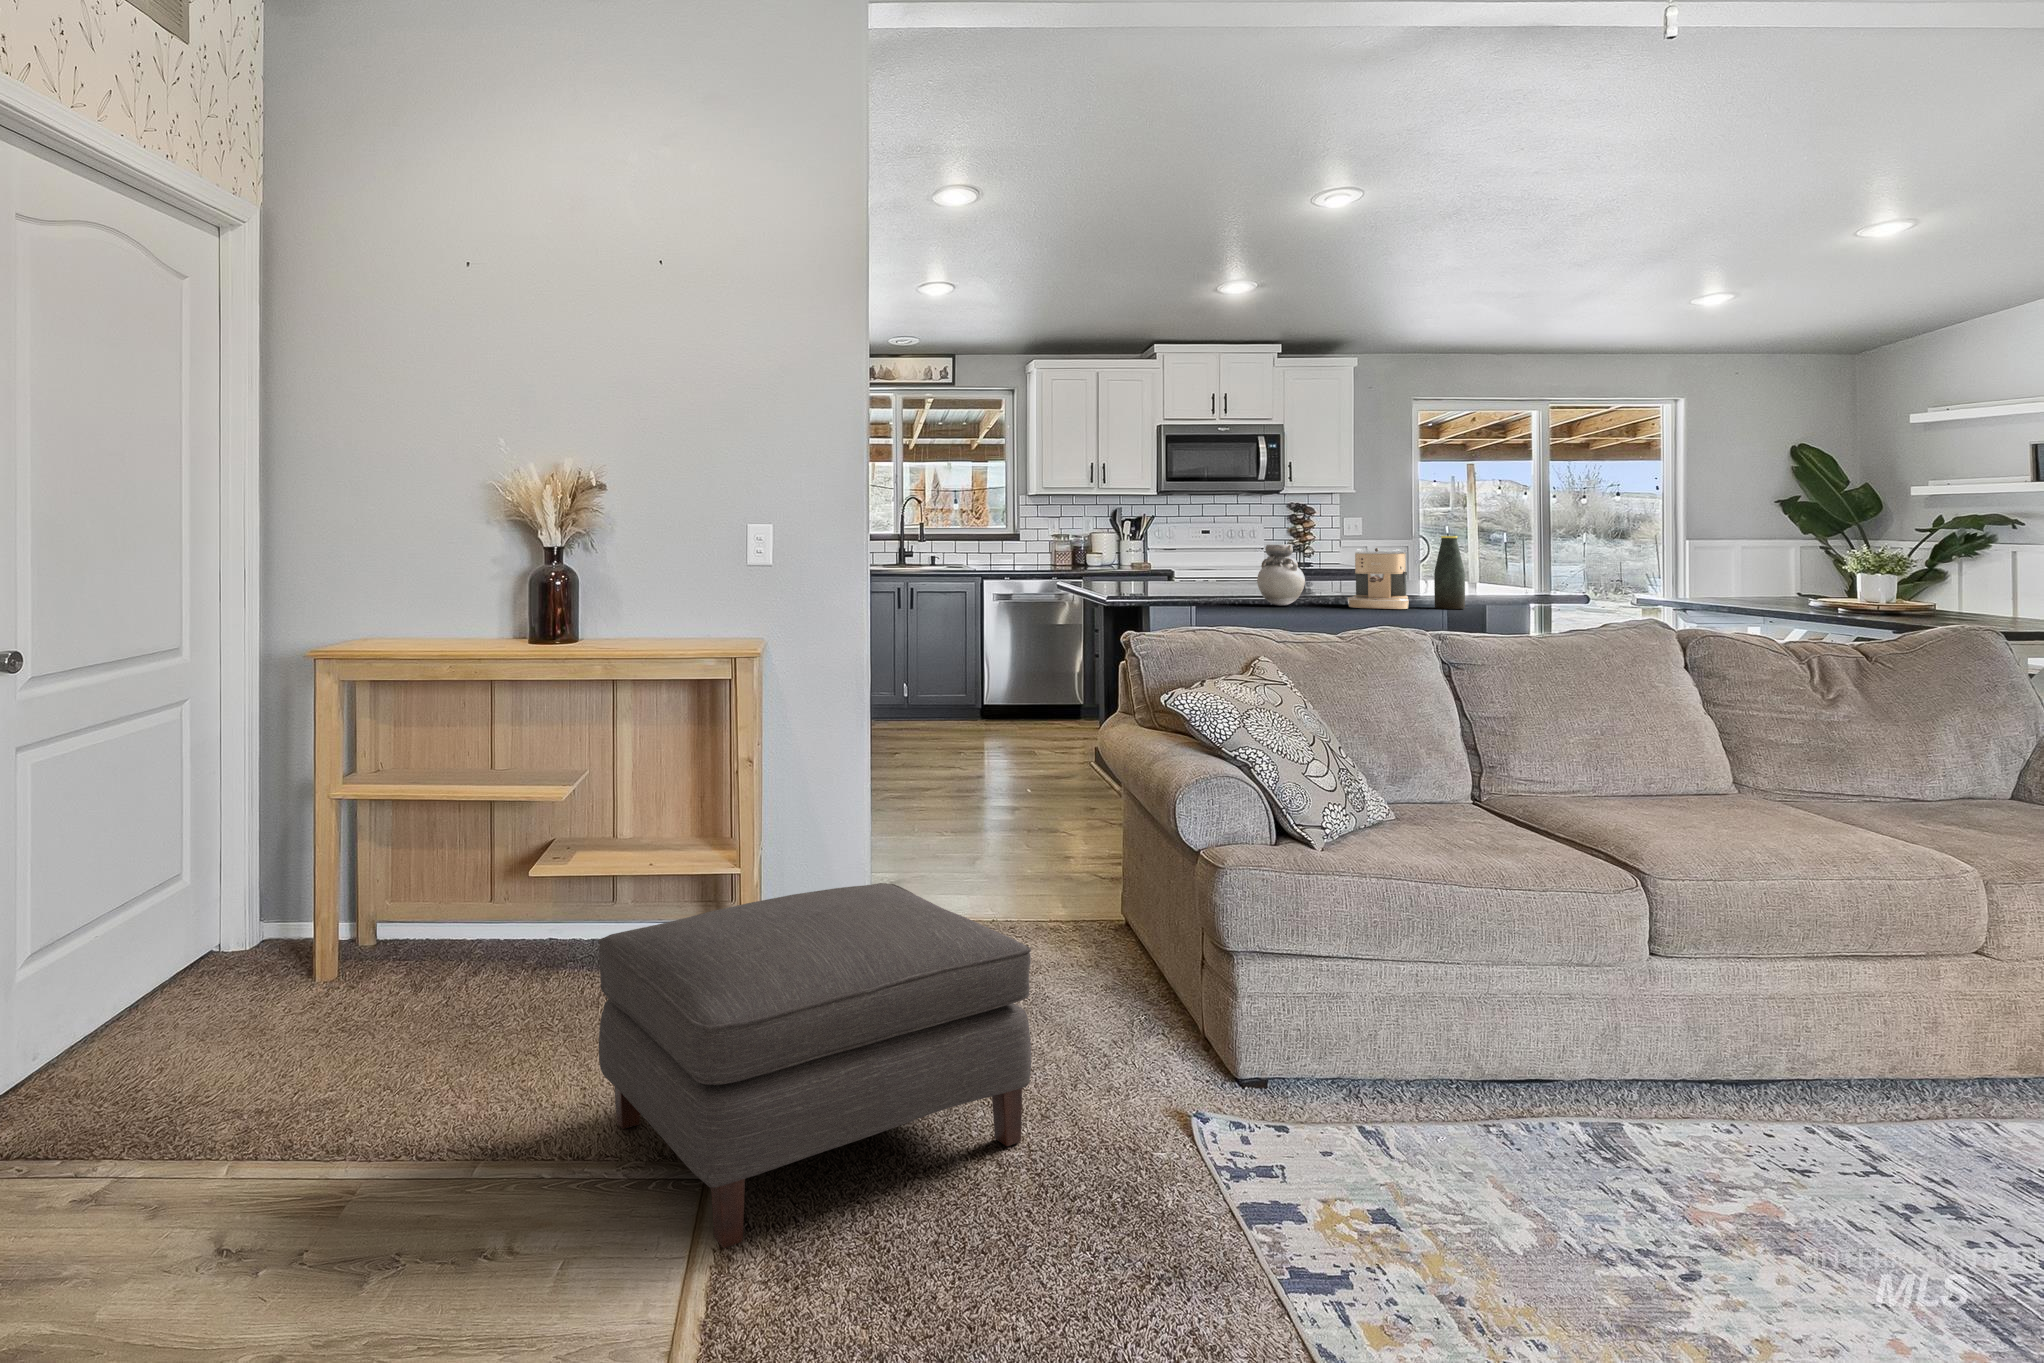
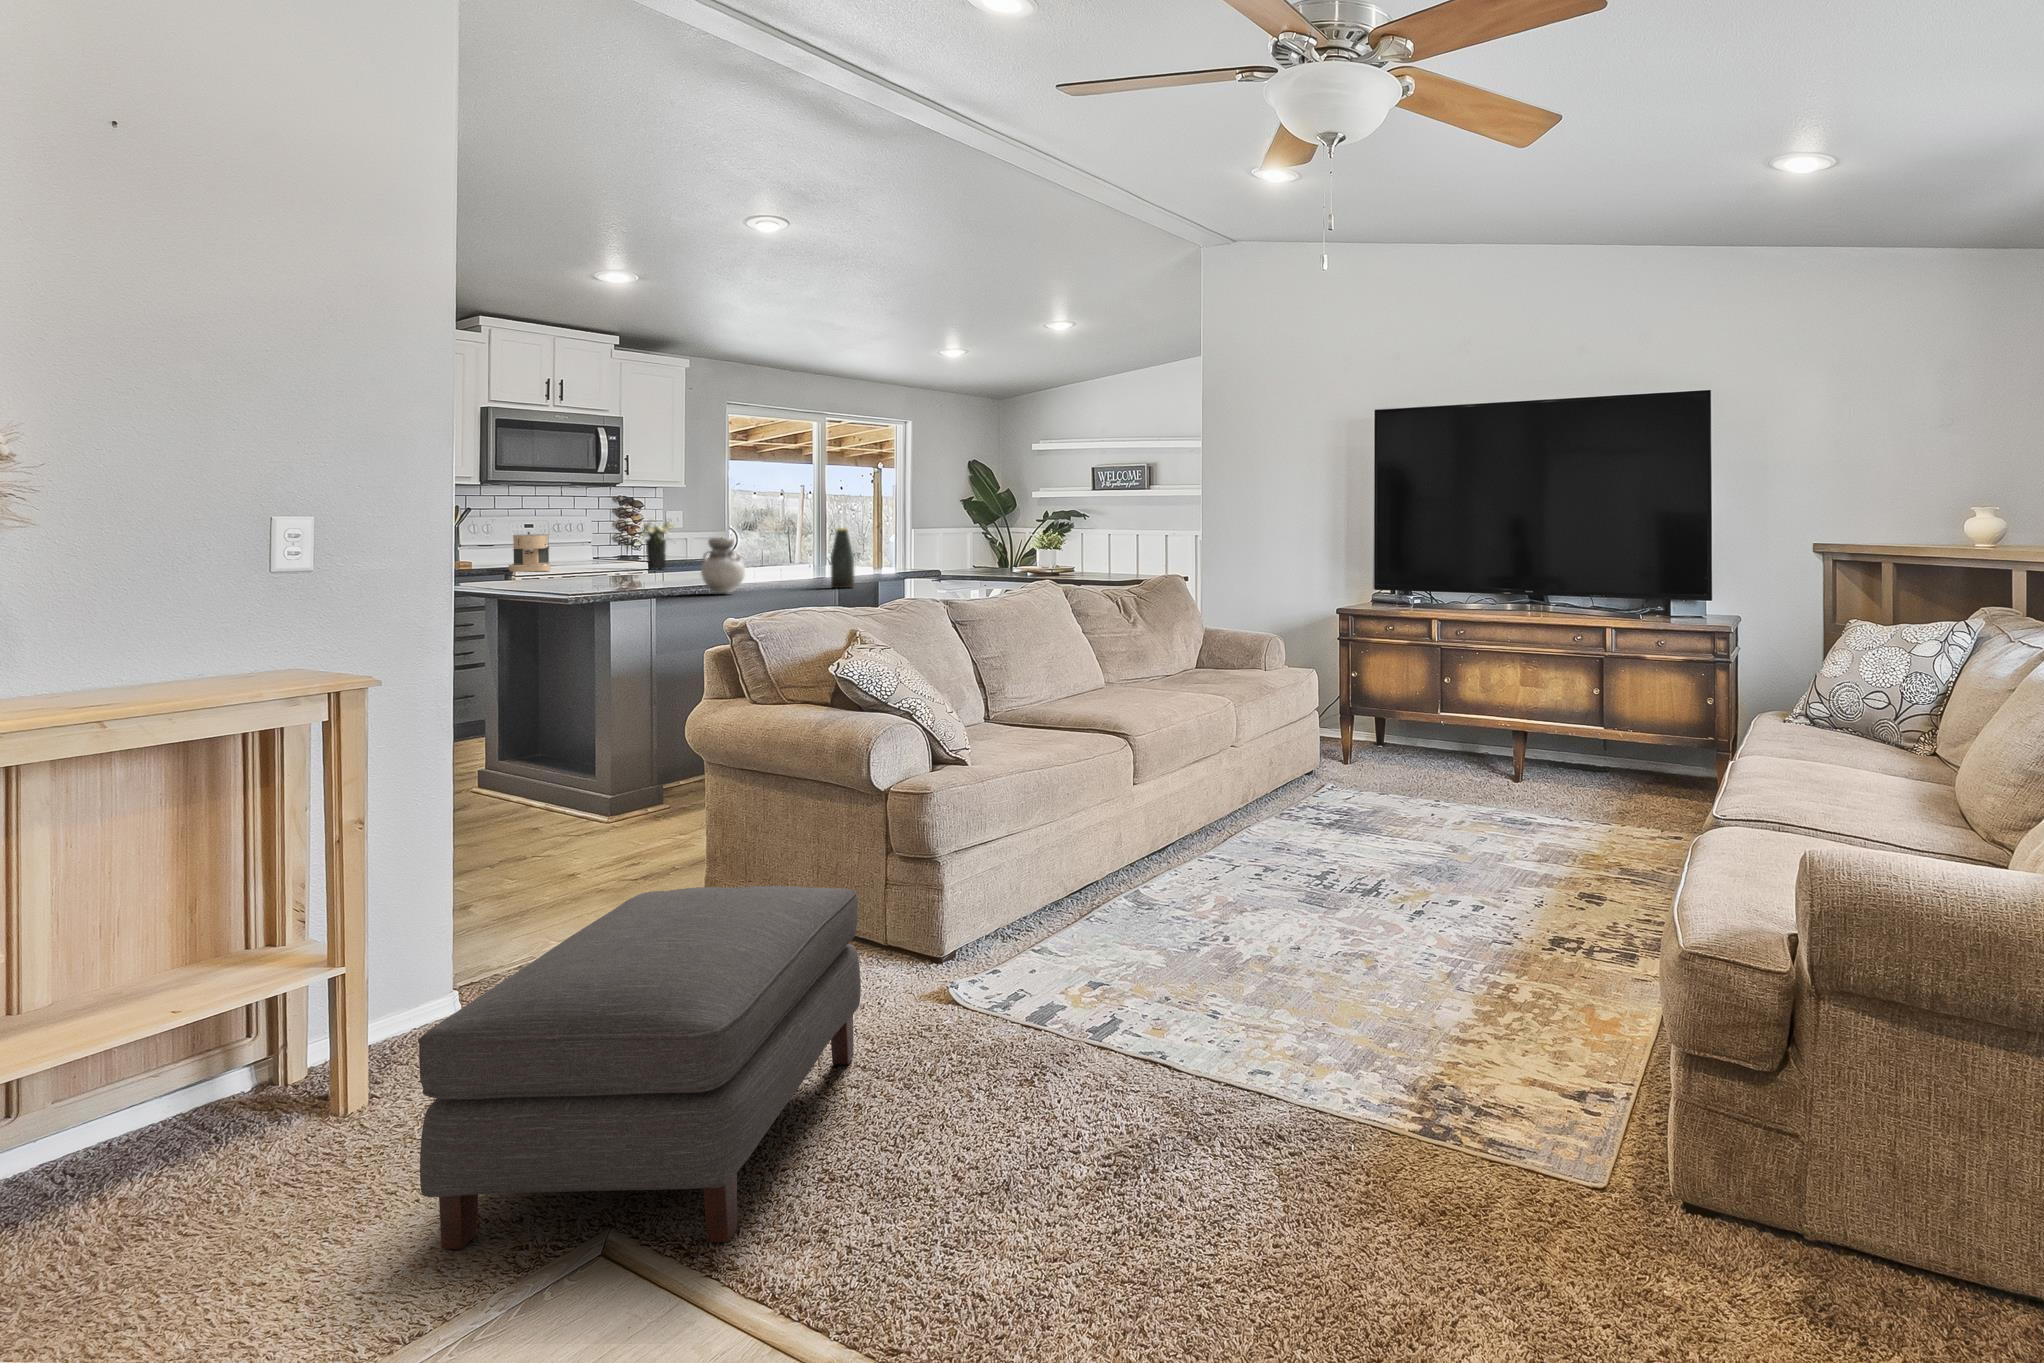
flower arrangement: none [1299,525,1350,579] -> present [630,519,676,570]
coffee maker: present [1348,548,1409,609] -> present [508,532,551,572]

